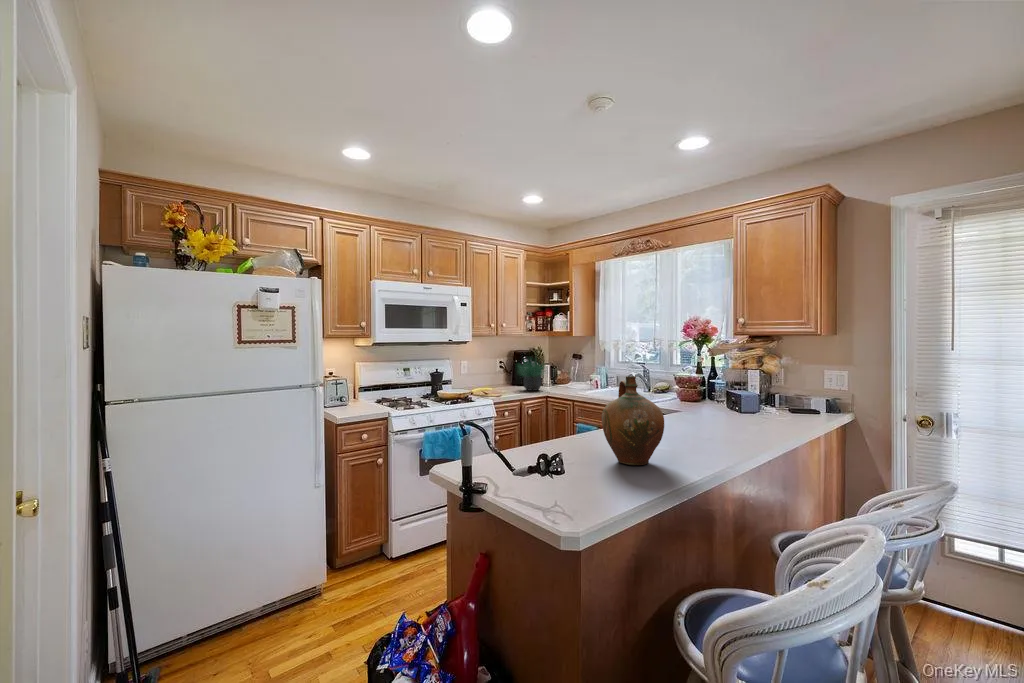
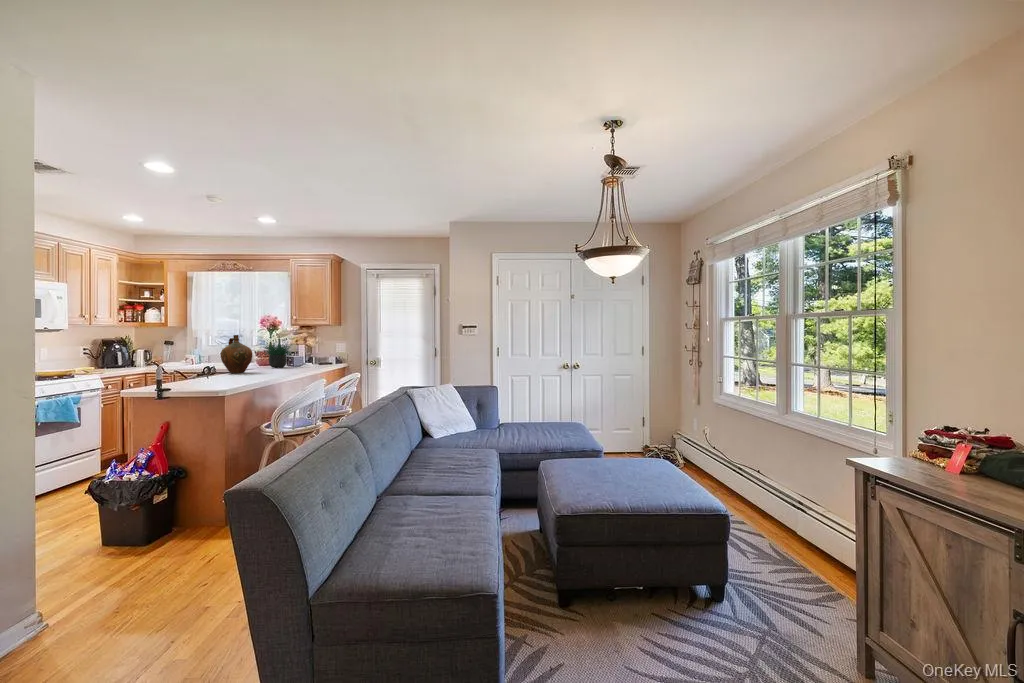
potted plant: present [519,361,545,391] -> present [265,343,291,368]

